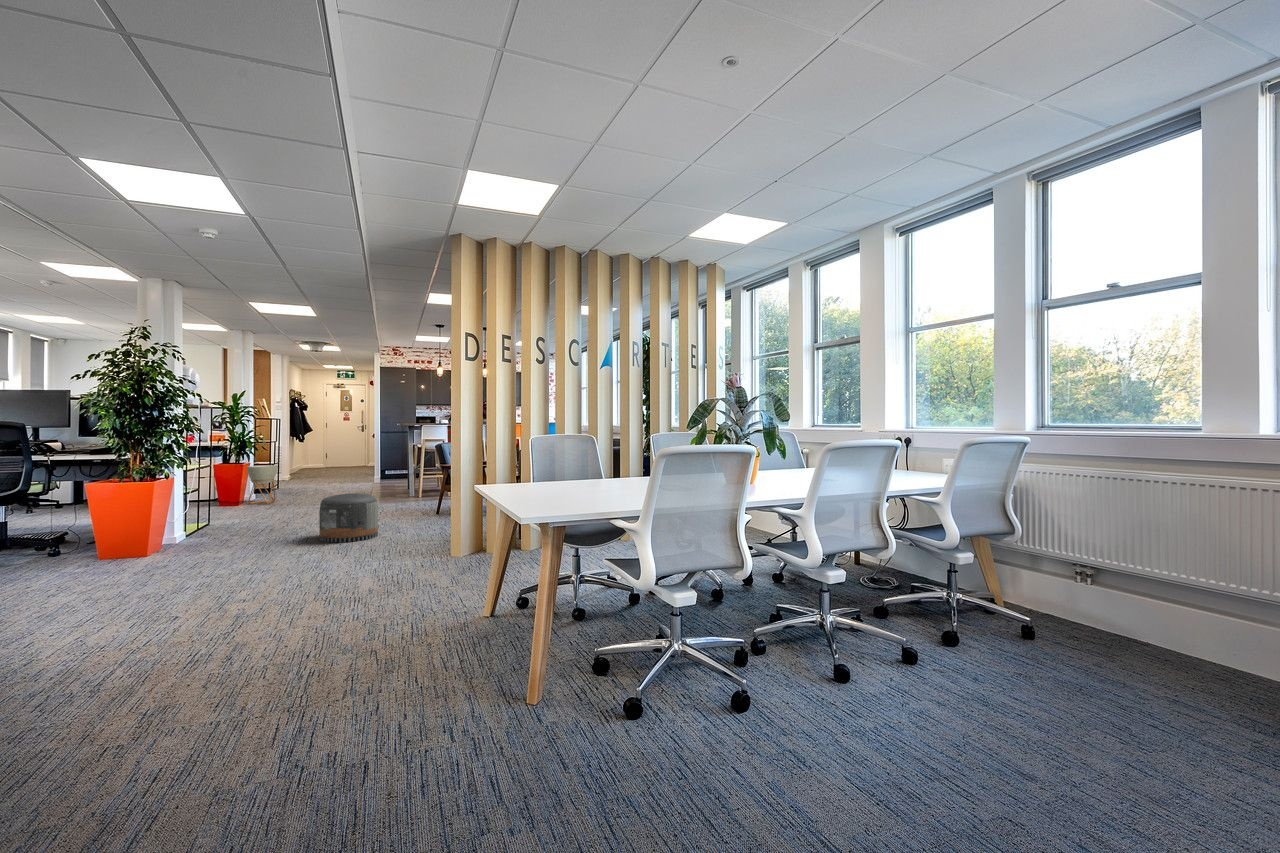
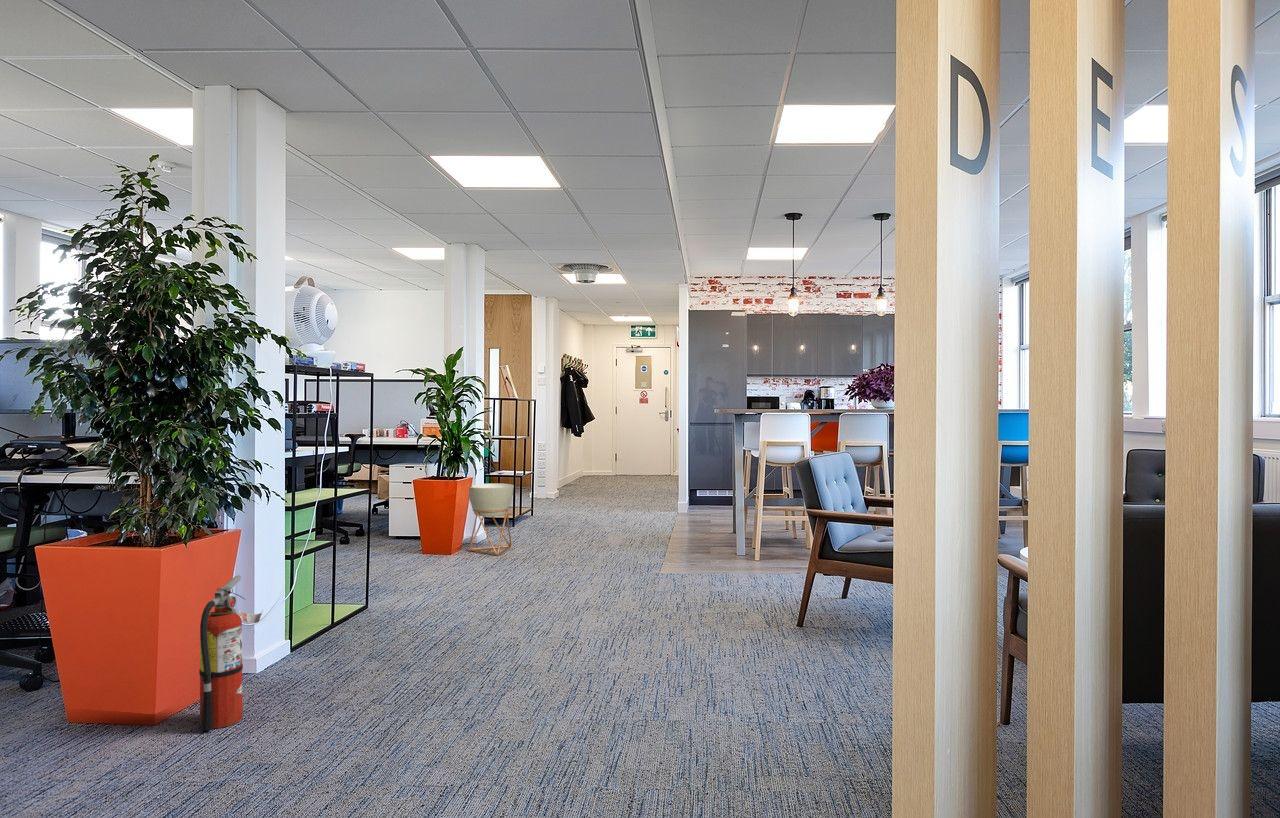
fire extinguisher: none [167,491,195,553] -> present [199,575,263,730]
pouf: present [319,493,378,542] -> none [515,599,653,747]

